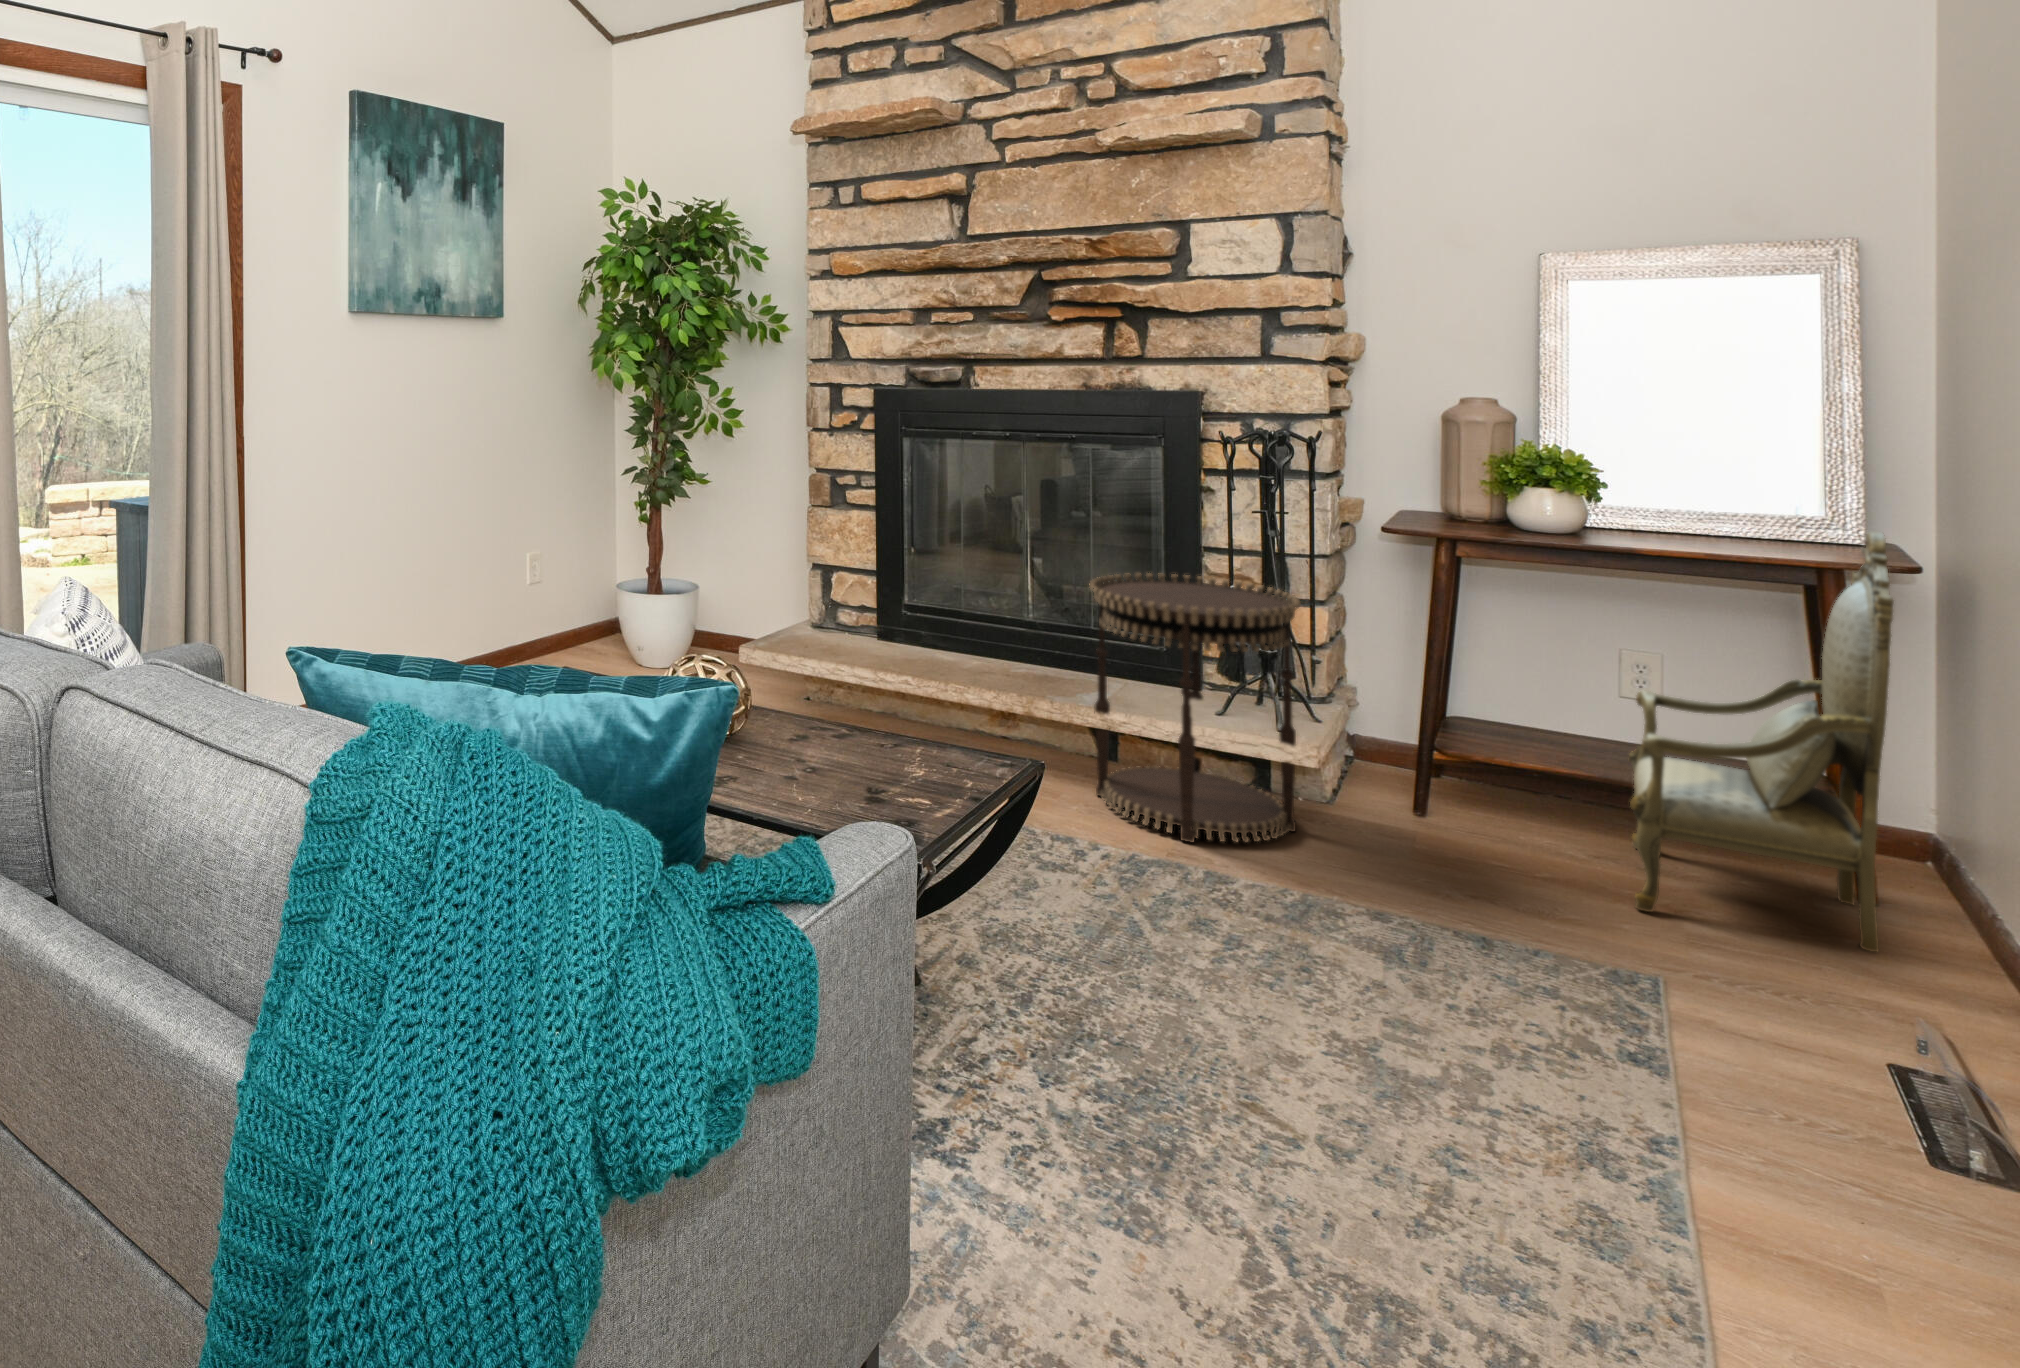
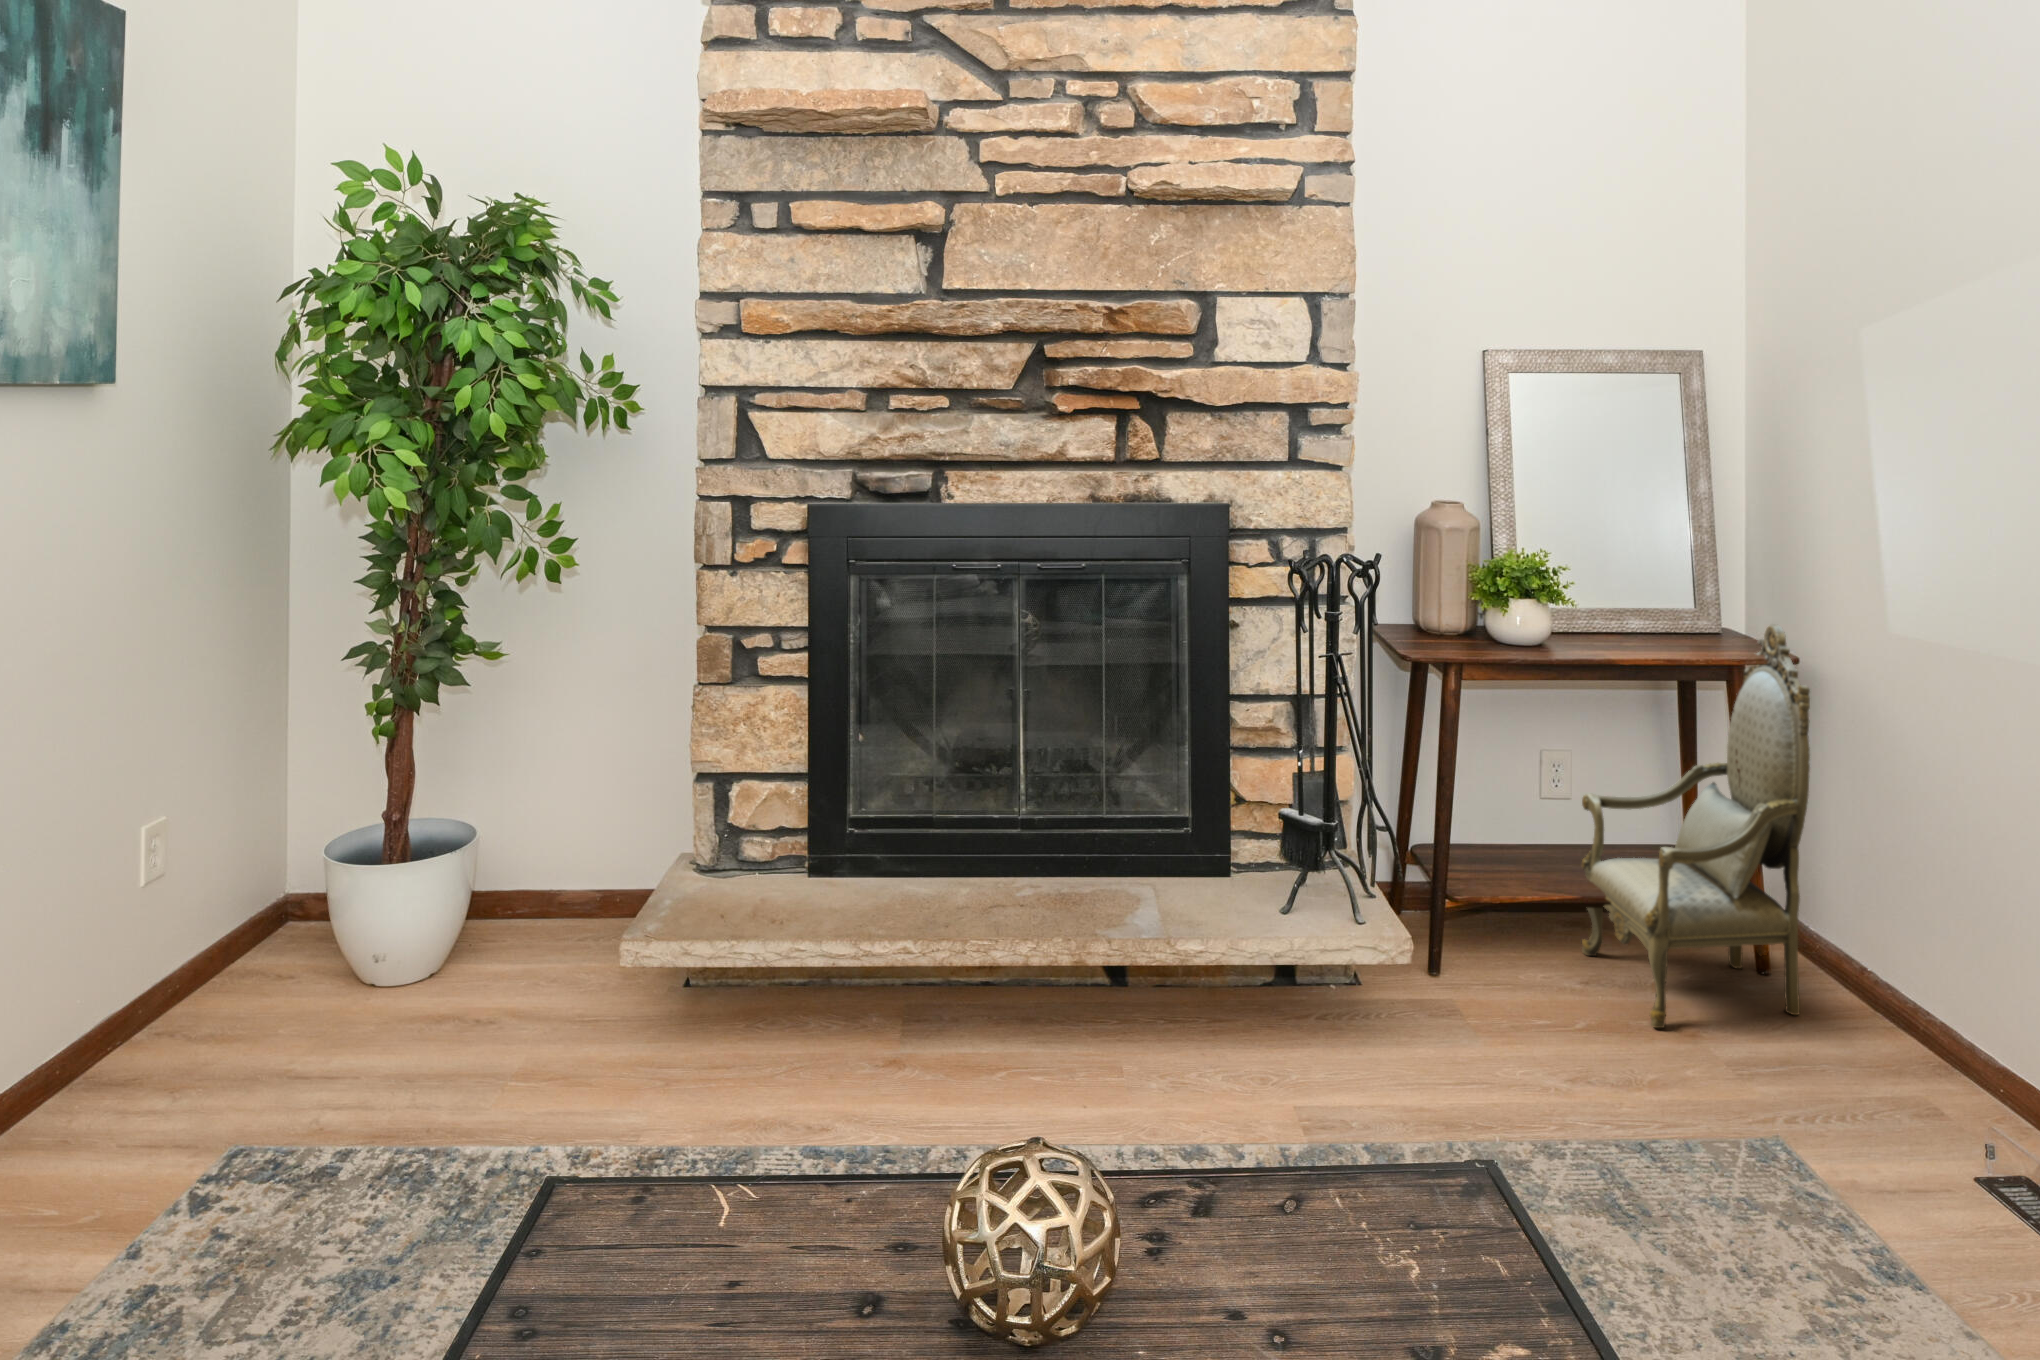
side table: present [1089,574,1301,842] -> none [1148,732,1378,1083]

